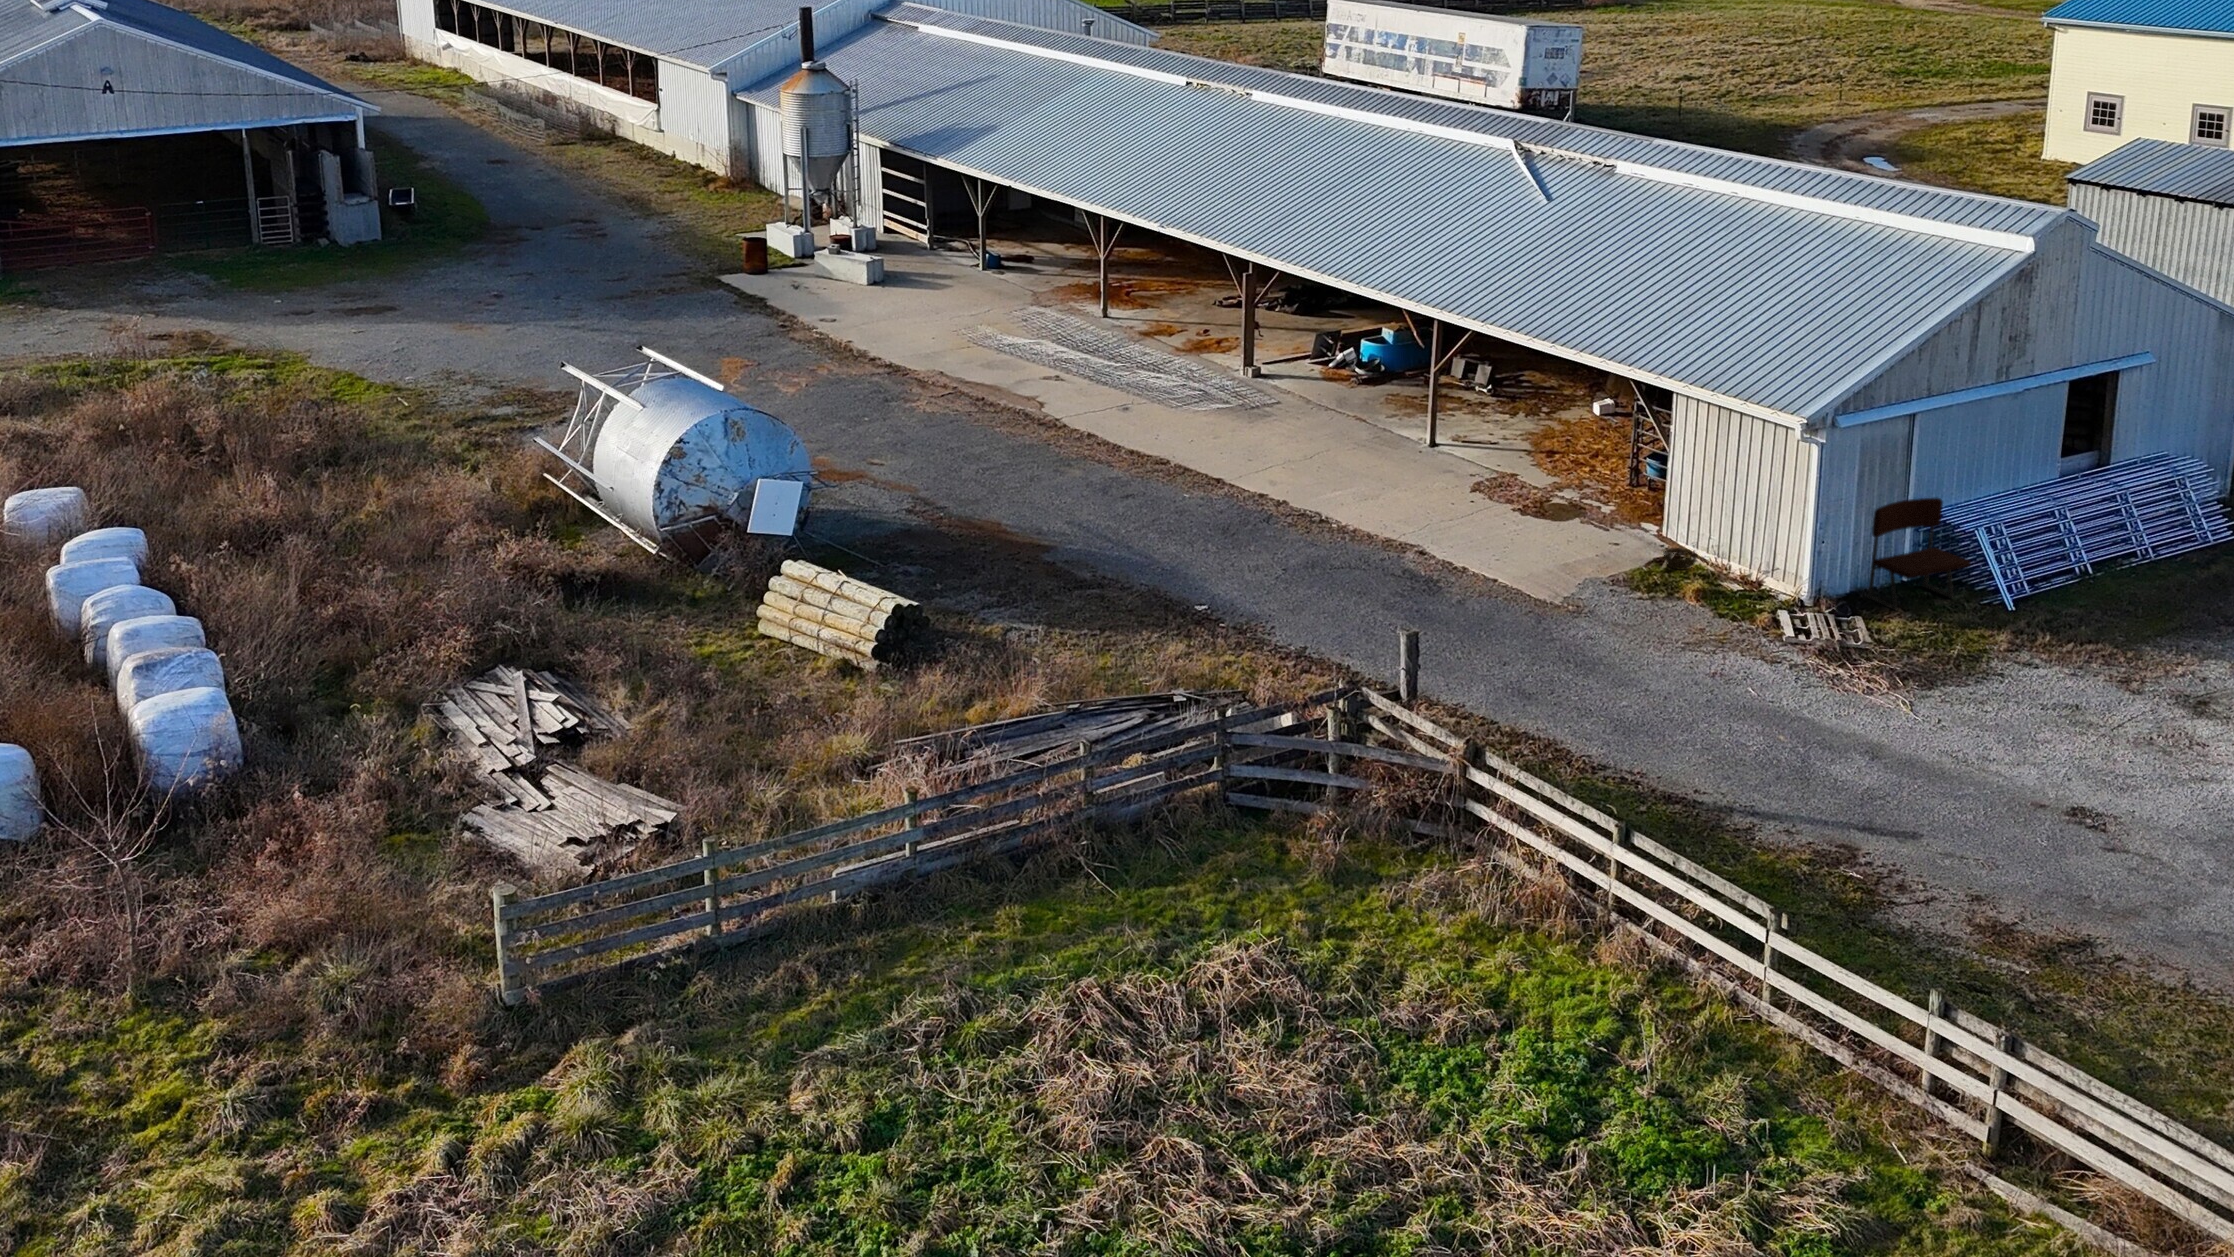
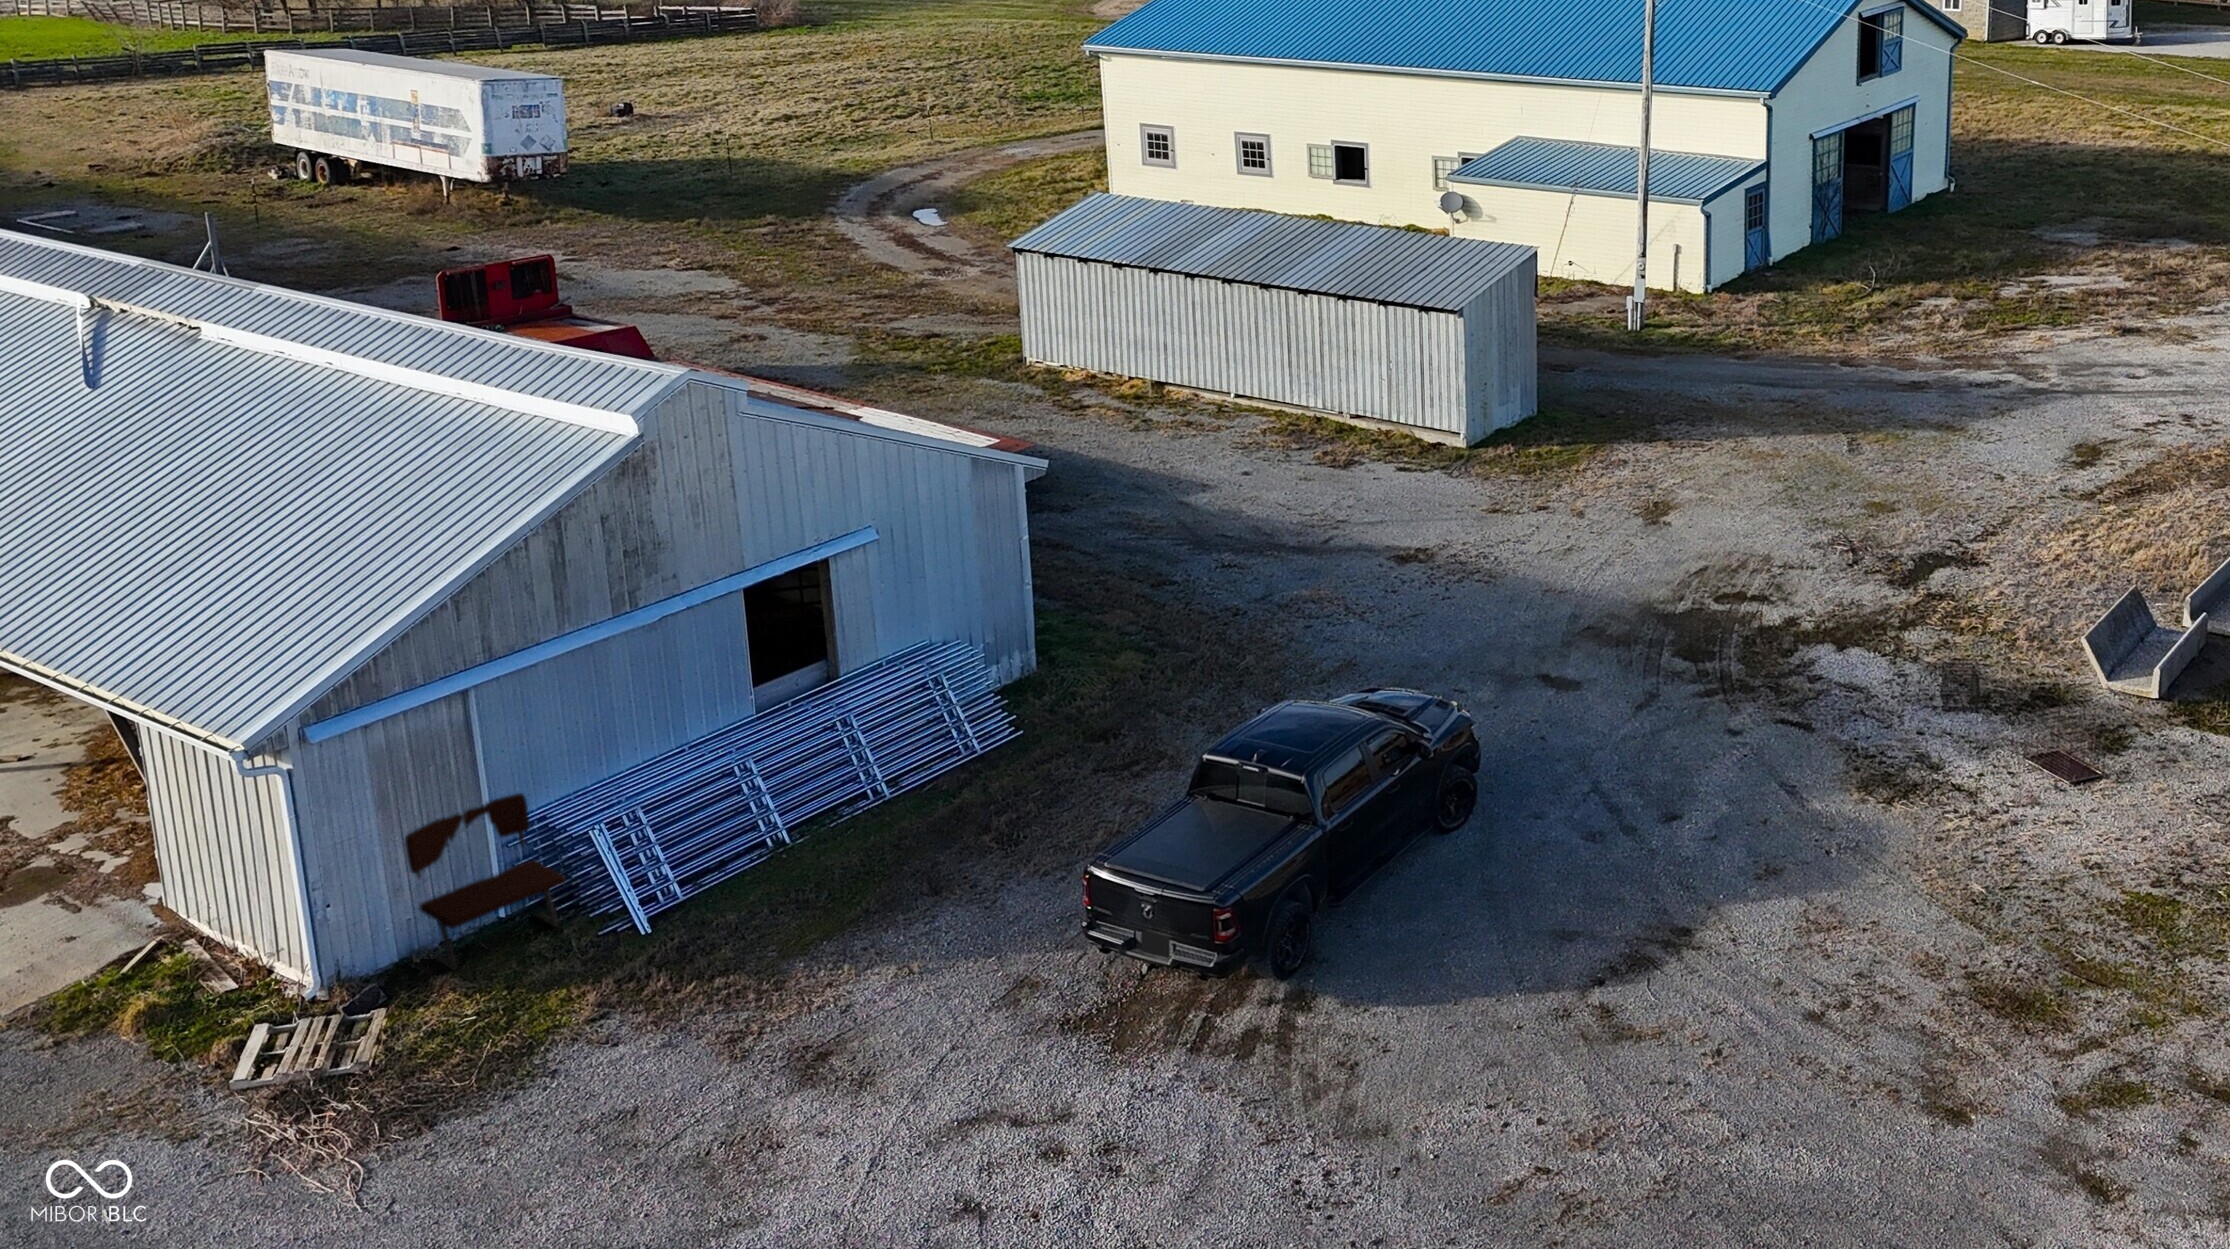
basket: present [1664,548,1697,570] -> none [135,923,193,961]

